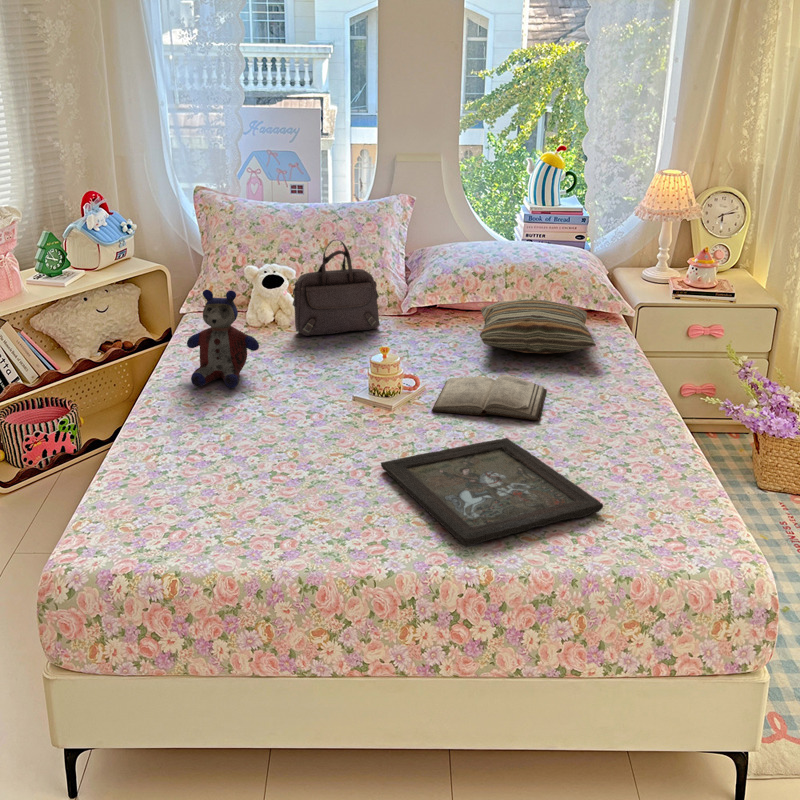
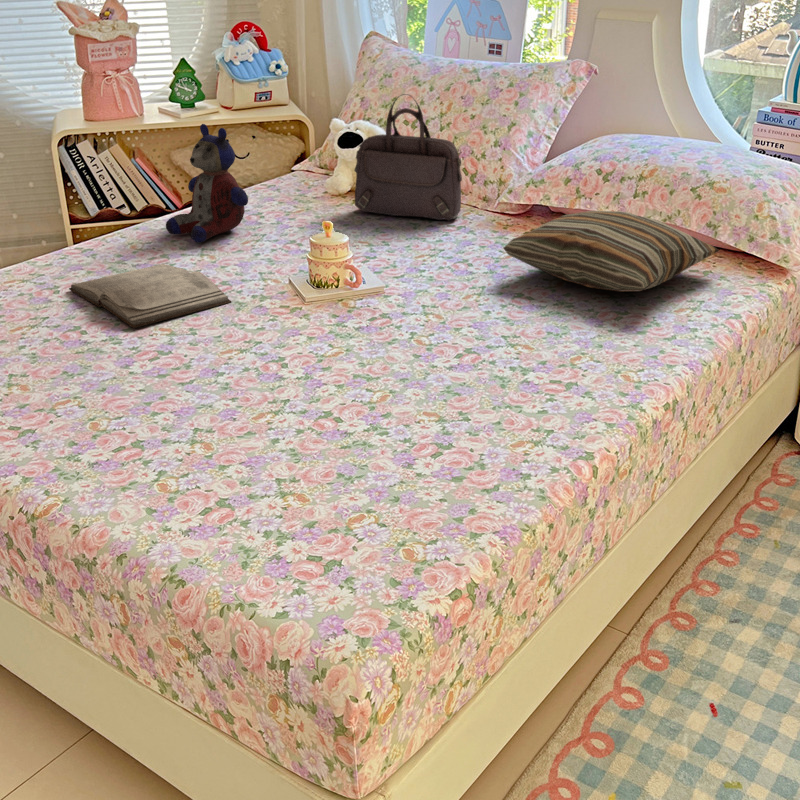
diary: present [432,375,546,421] -> present [69,264,231,328]
tray: present [381,438,603,547] -> none [72,348,360,485]

